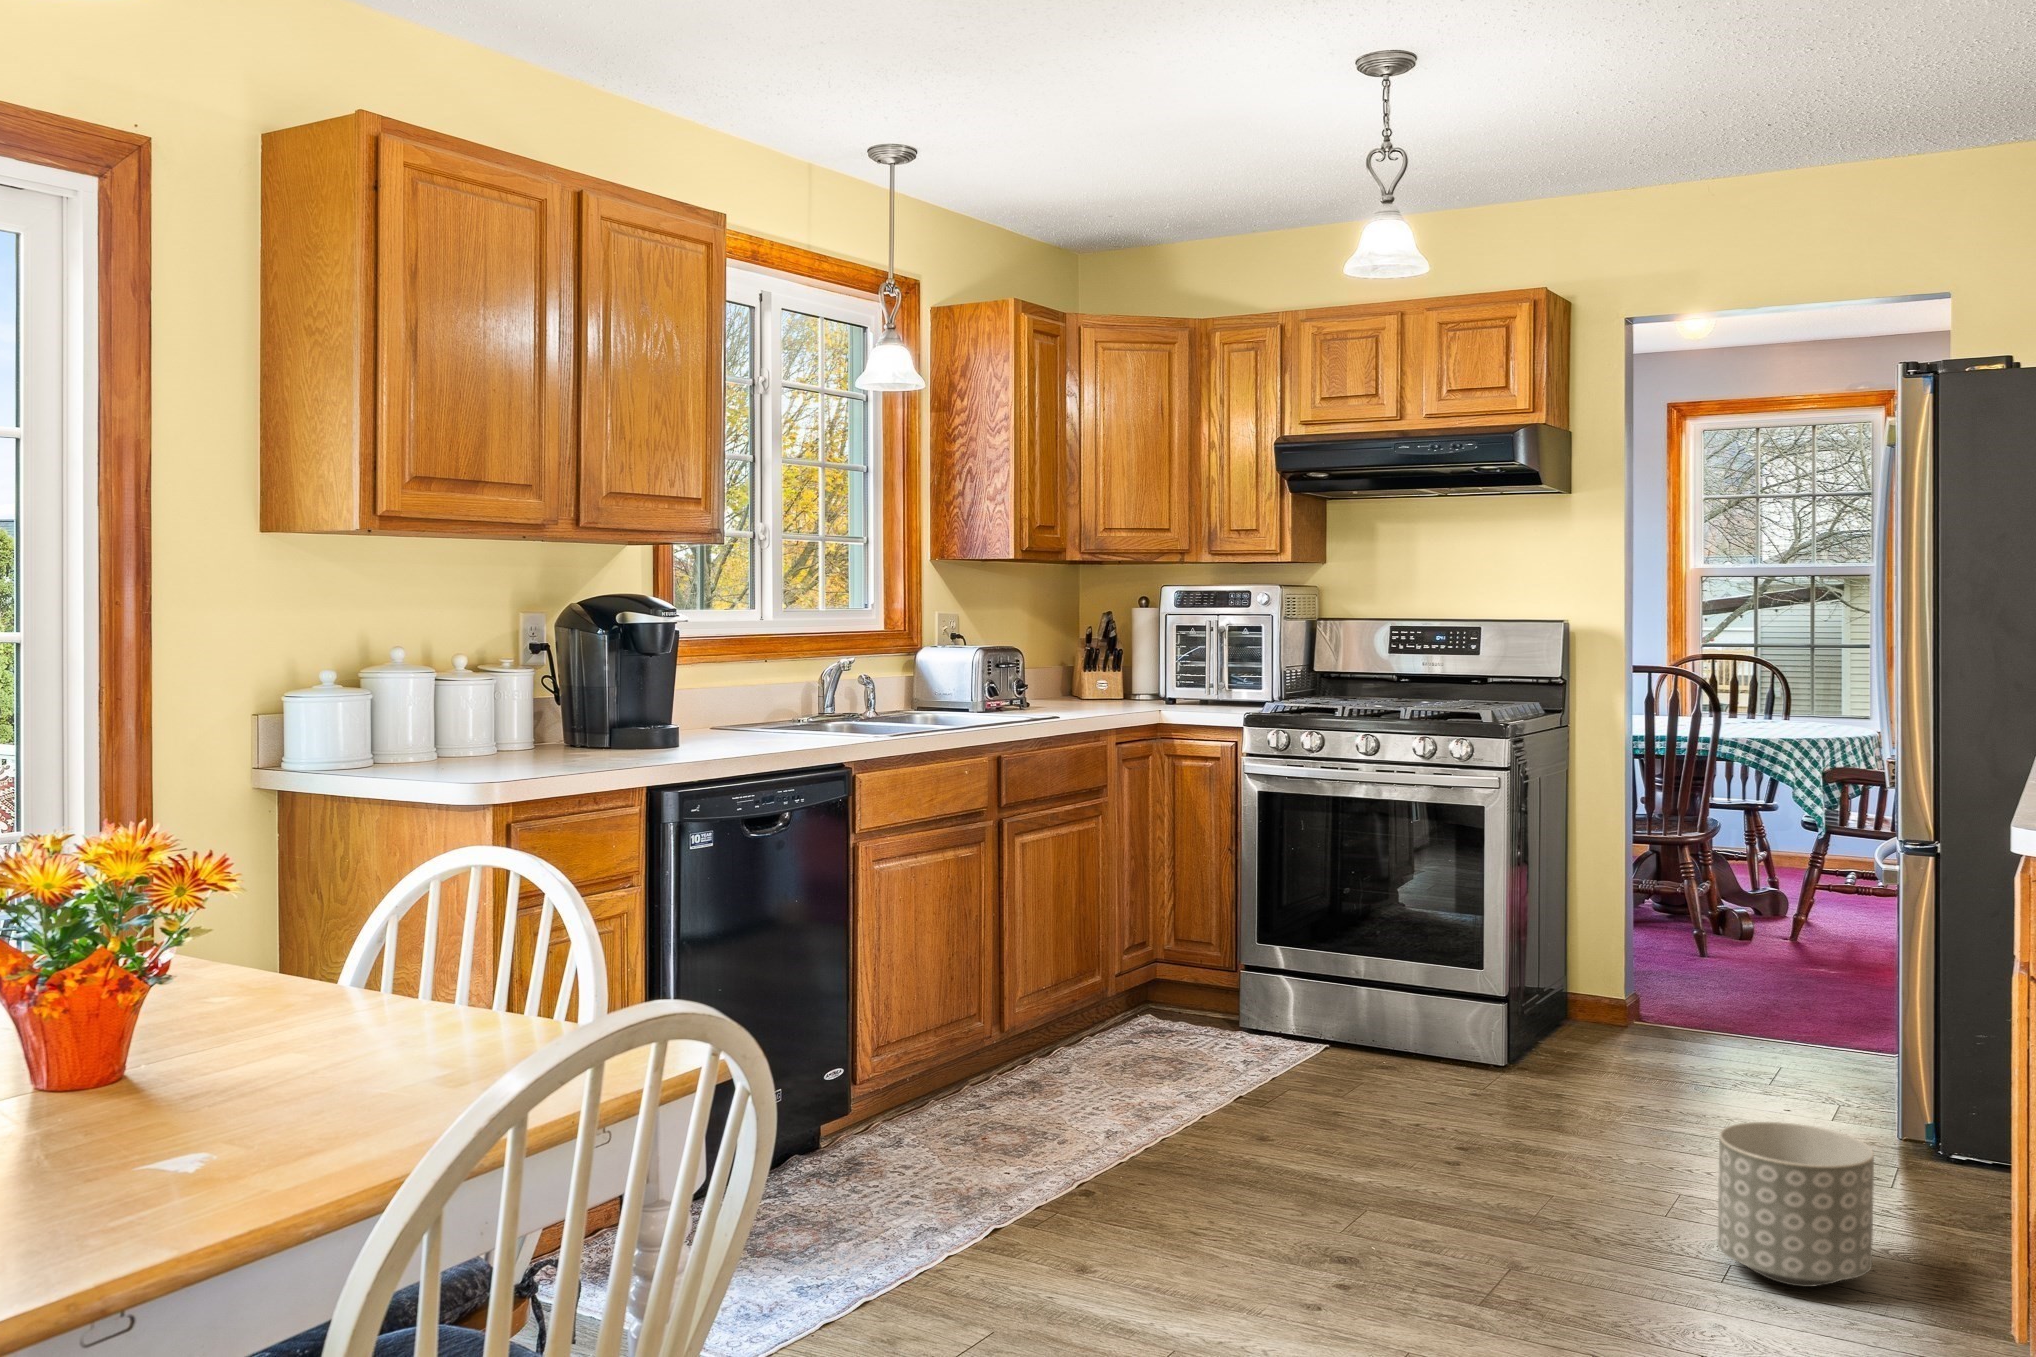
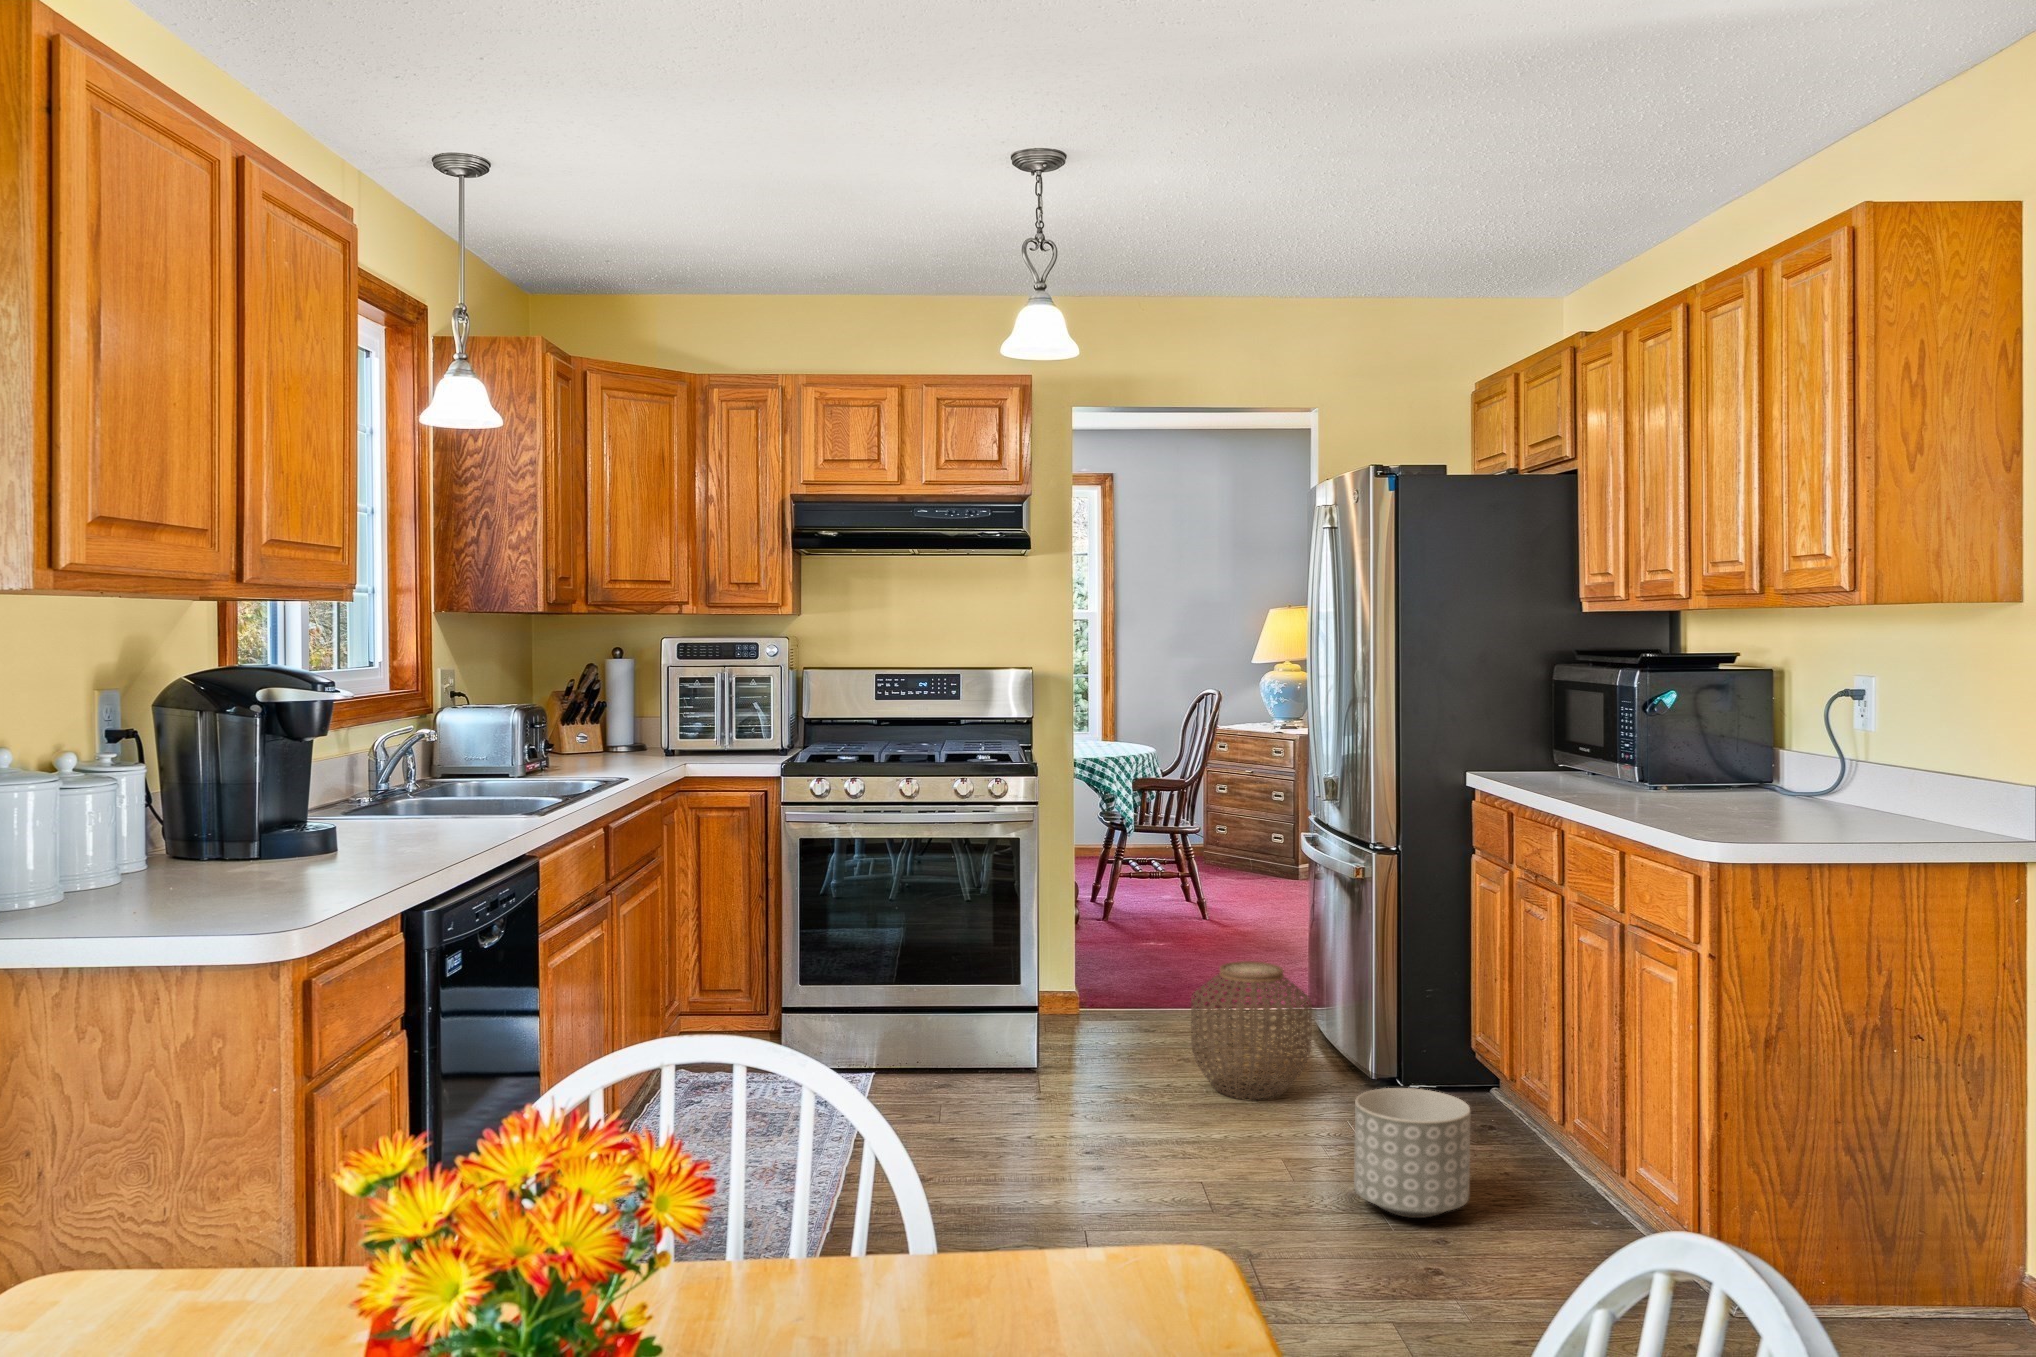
woven basket: none [1663,968,1821,1136] -> present [1191,961,1312,1100]

